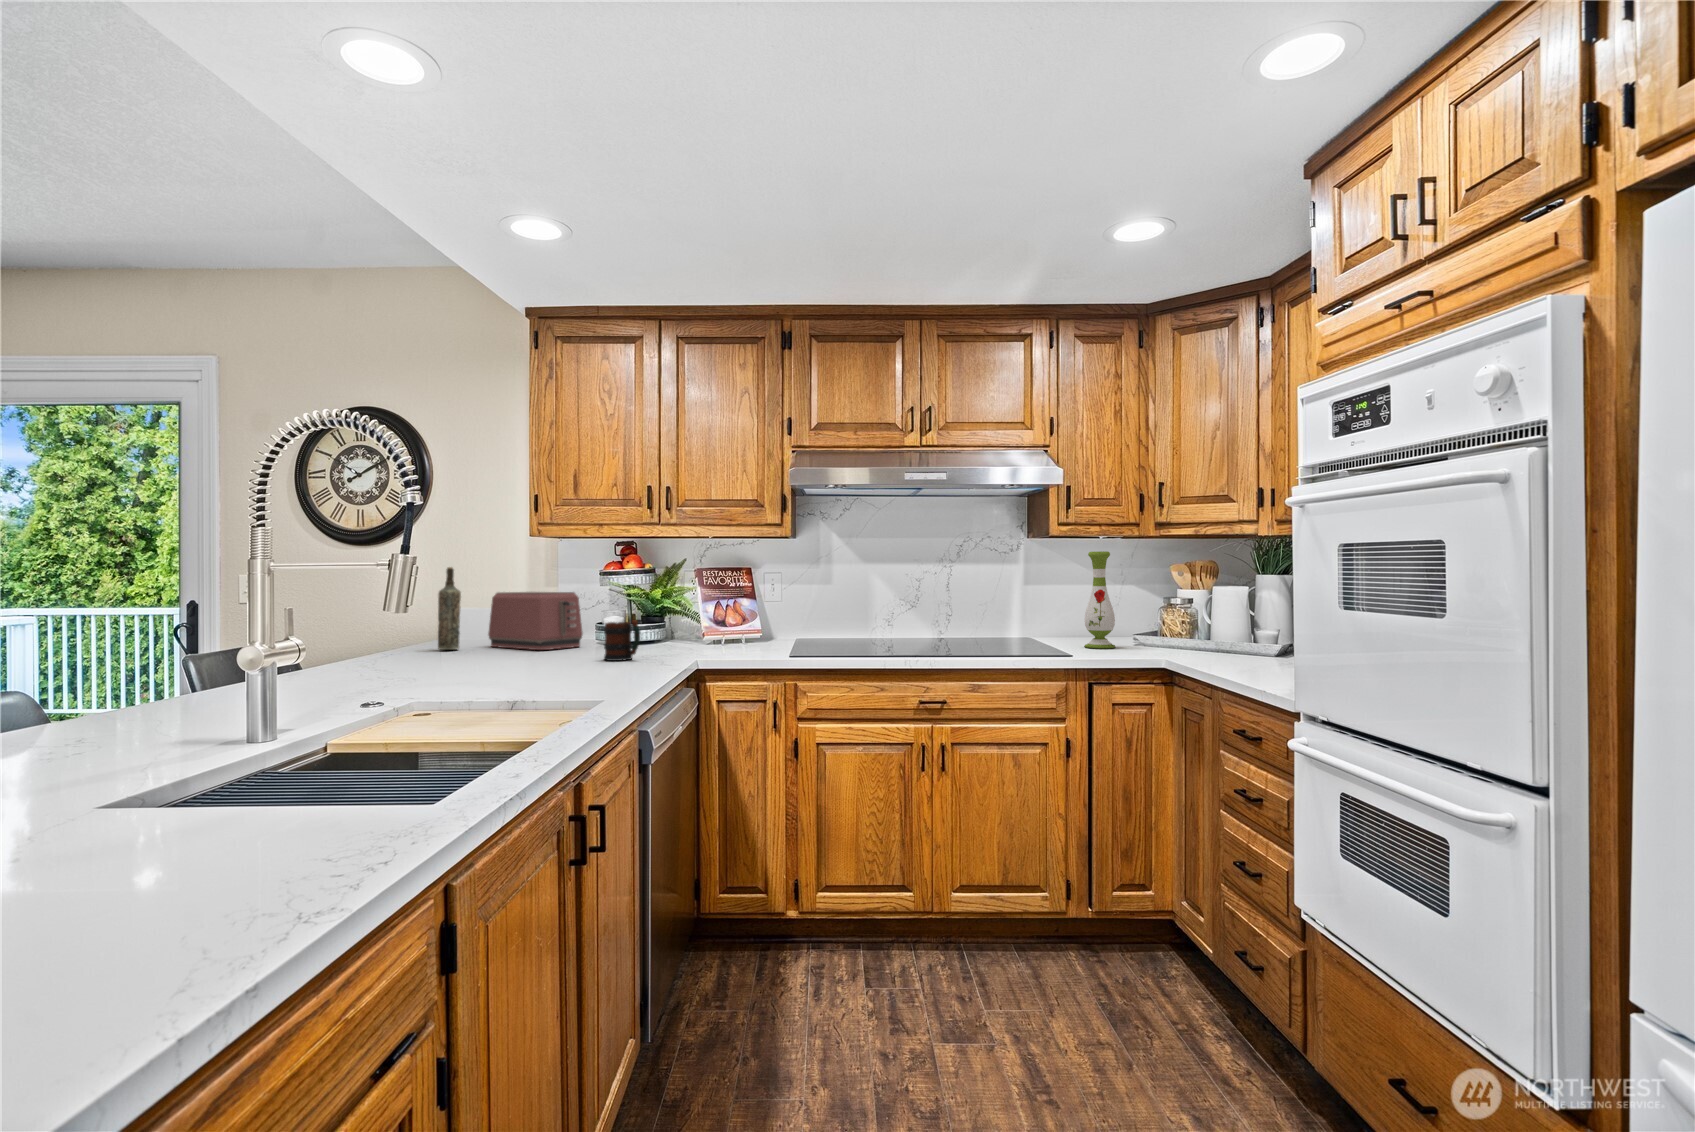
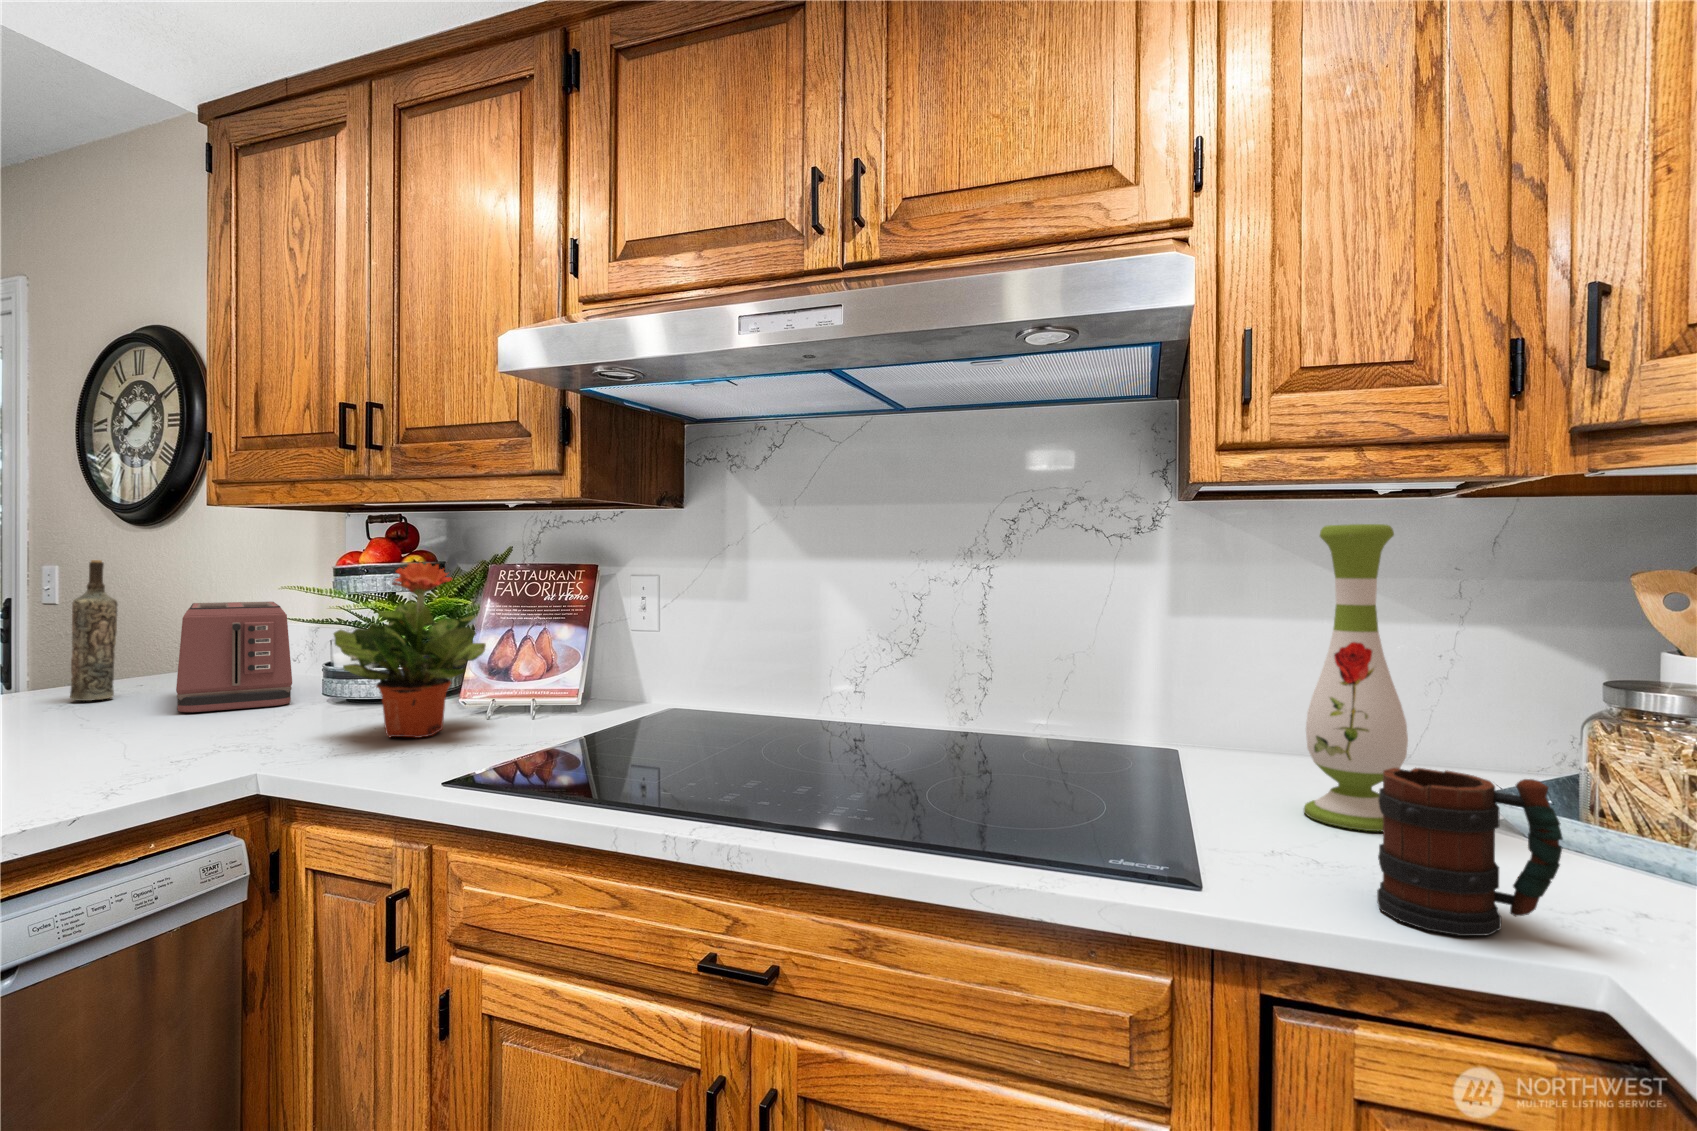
potted plant: none [667,567,742,651] -> present [334,563,486,738]
mug: present [604,620,640,661] -> present [1377,768,1563,936]

